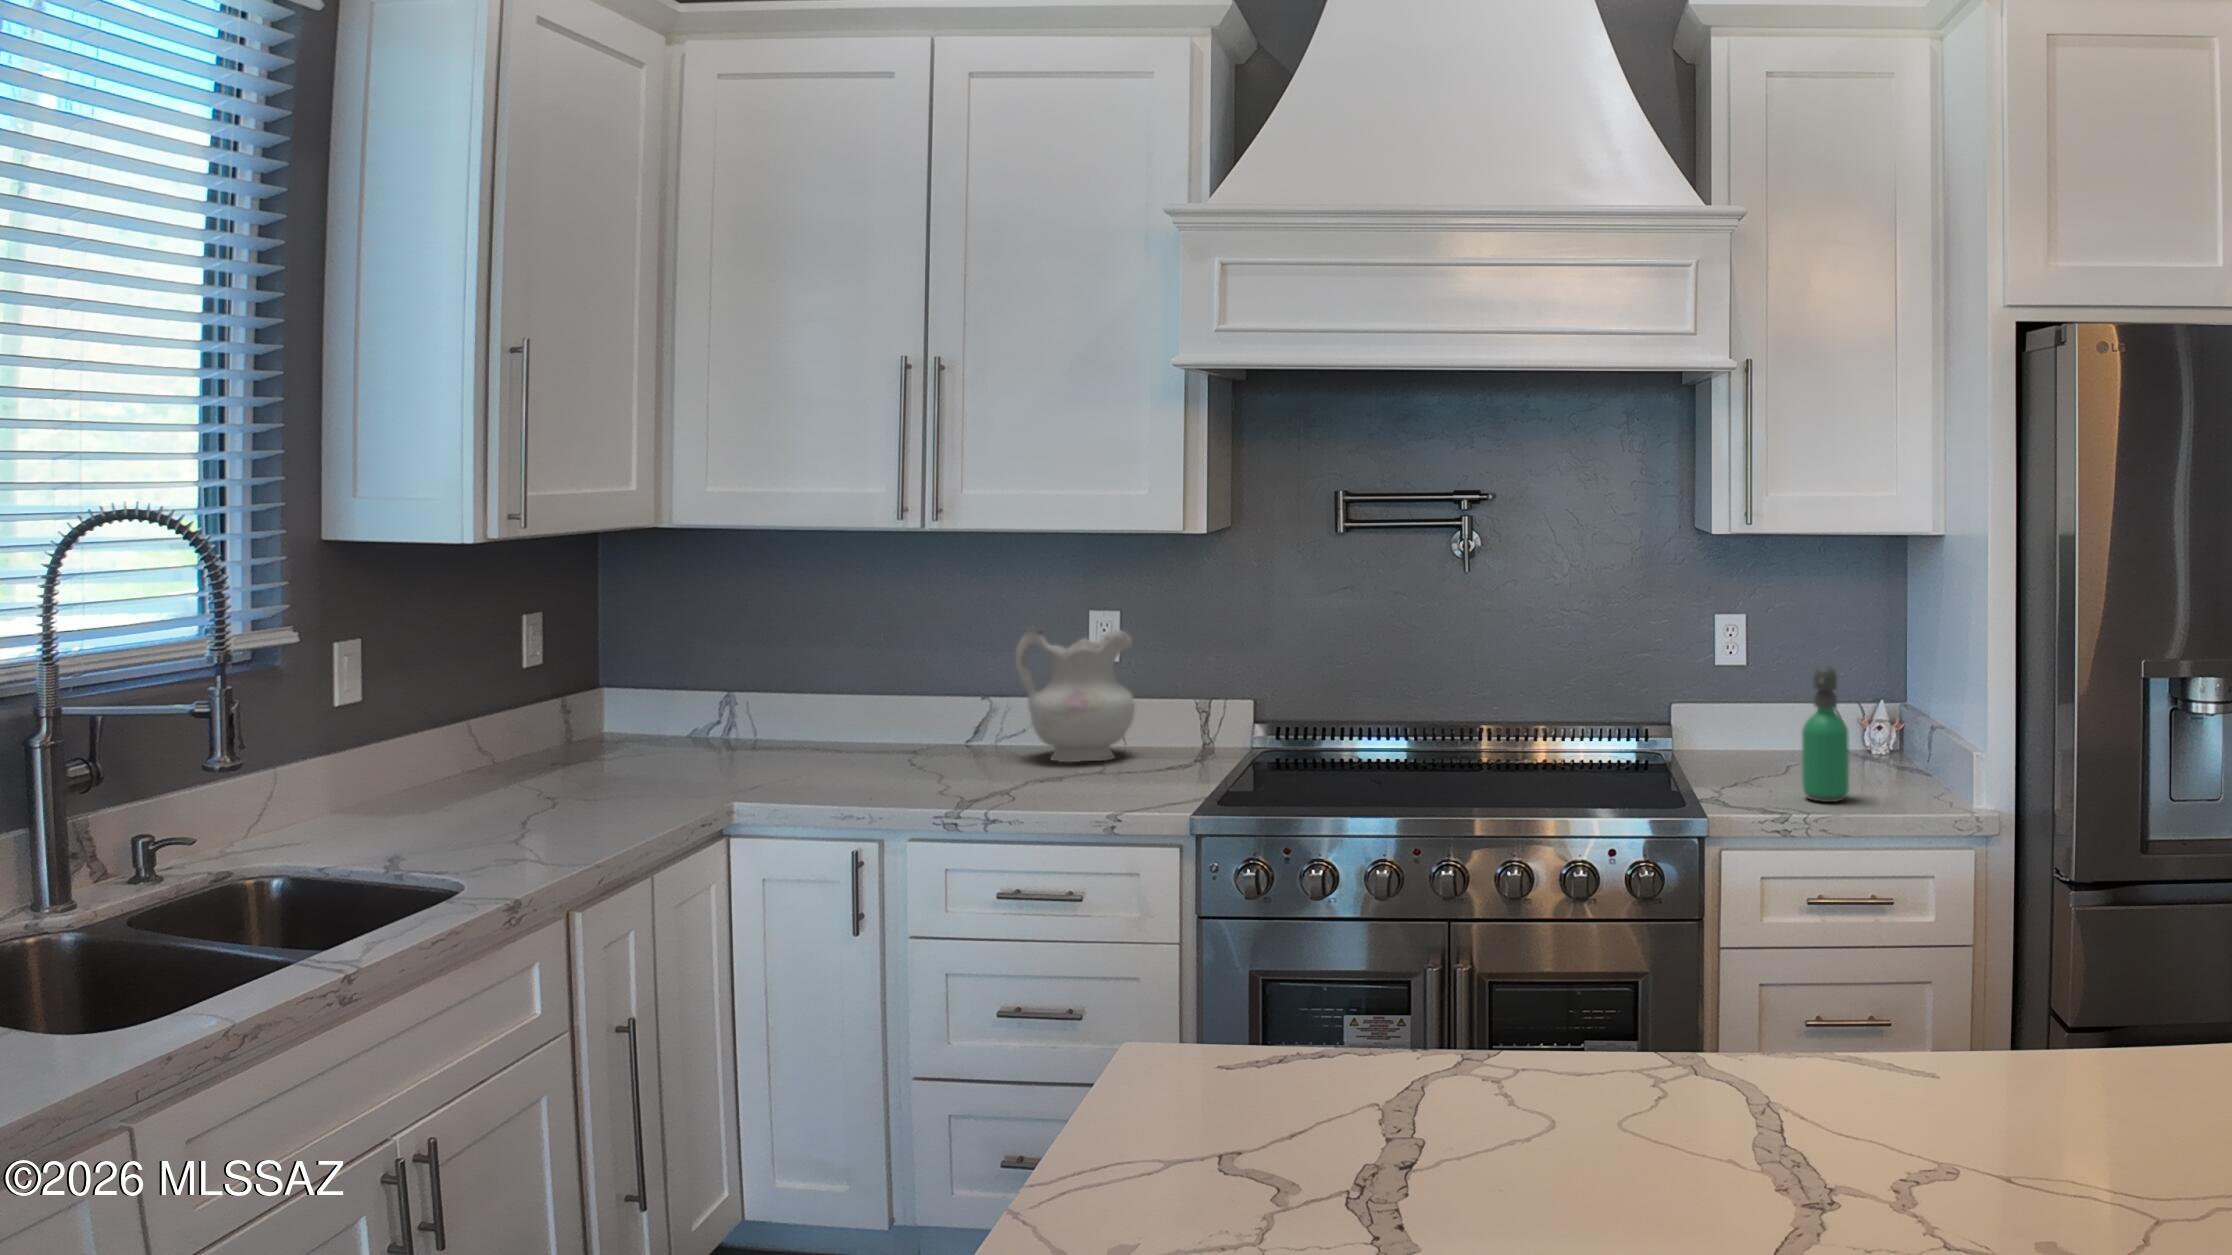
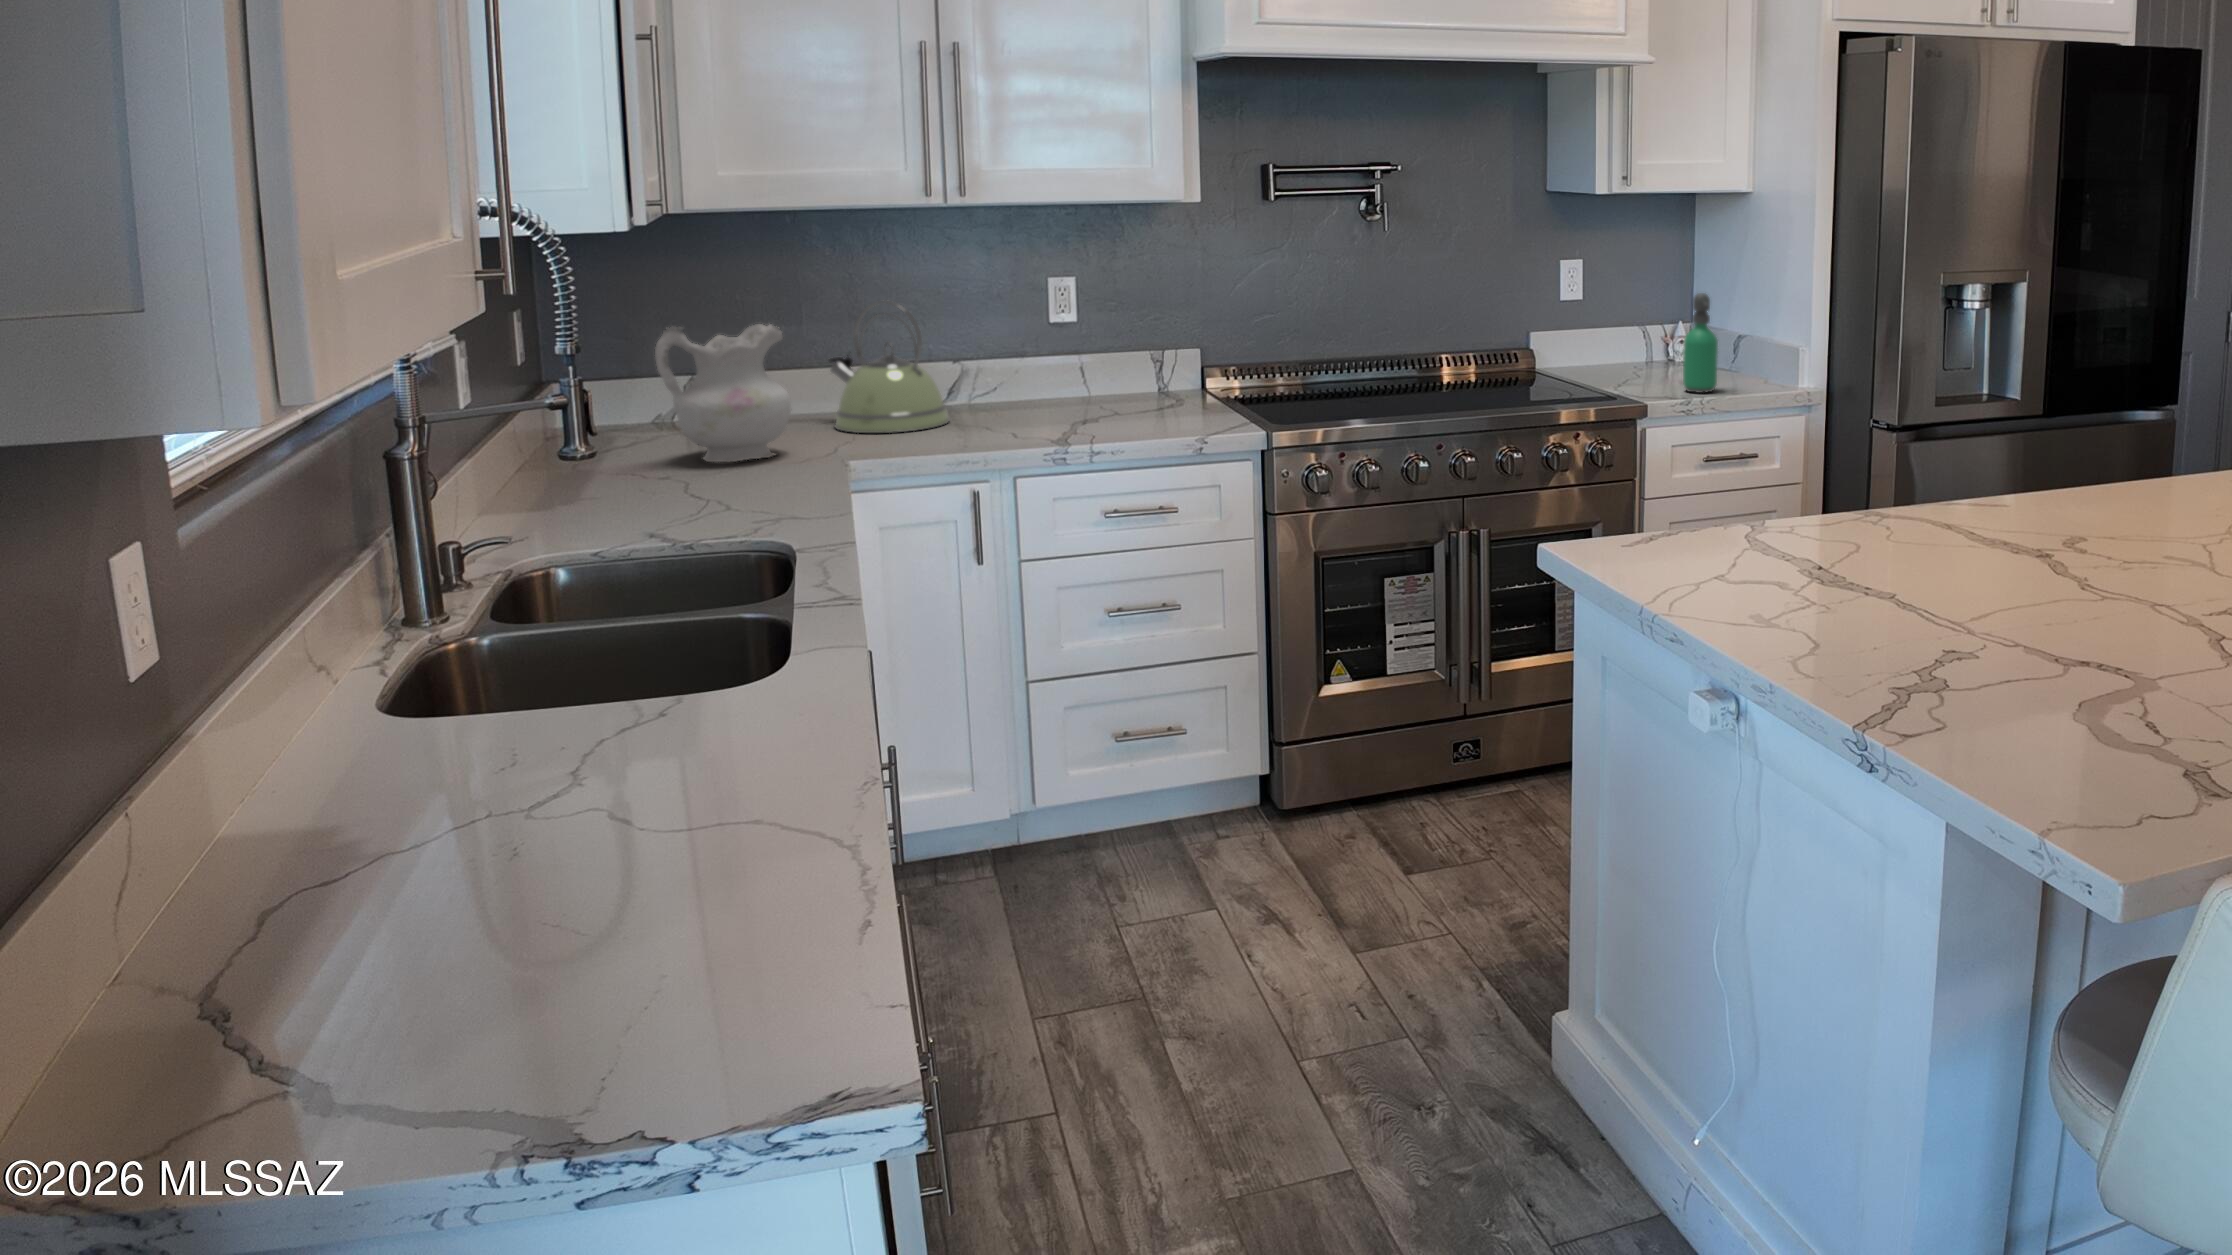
kettle: none [820,627,947,773] -> present [829,300,949,433]
ceramic pitcher: present [1016,628,1135,762] -> present [655,324,791,462]

